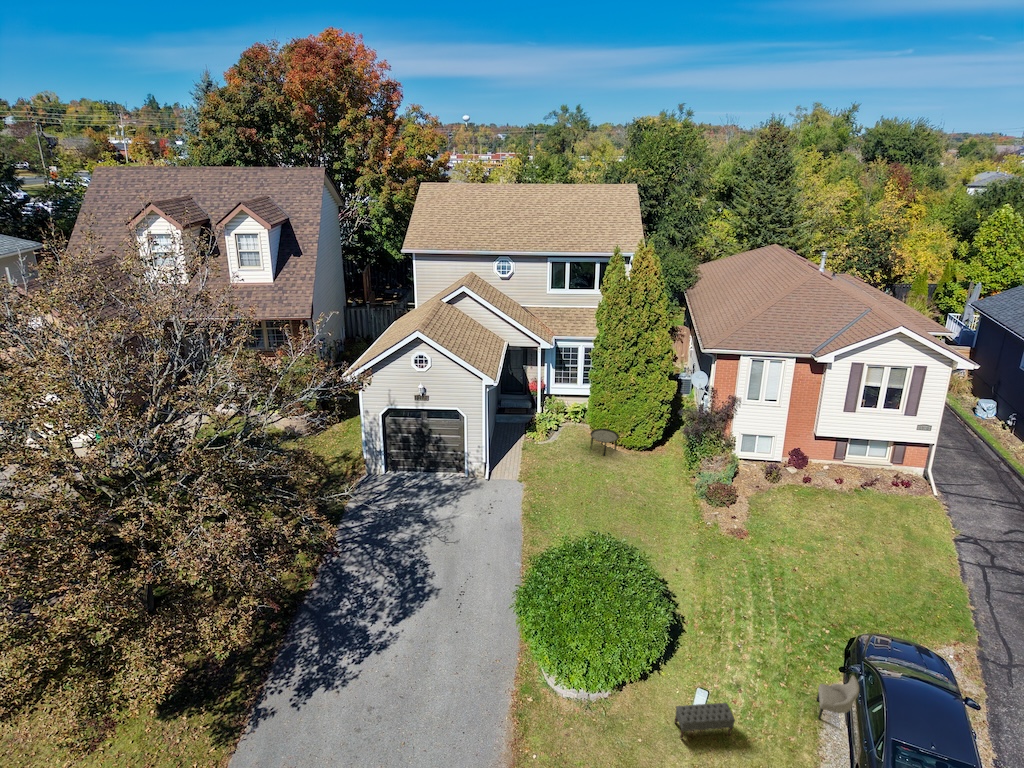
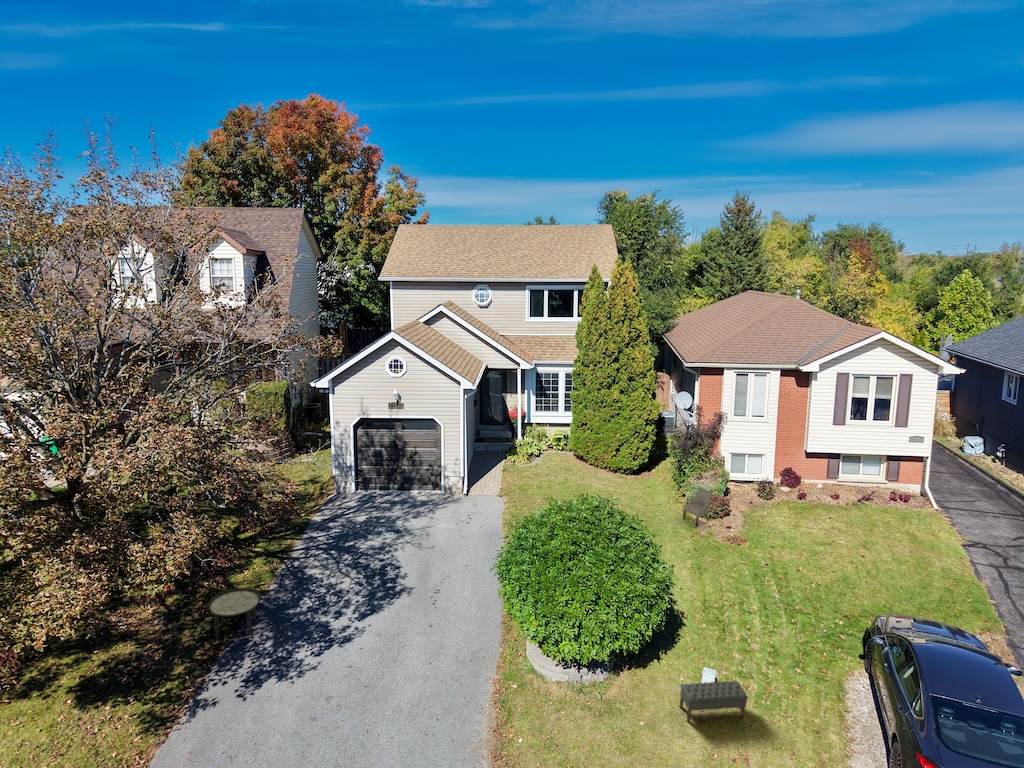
round table: present [590,429,619,455] -> present [207,588,261,638]
chair: present [817,675,859,726] -> present [683,487,712,526]

